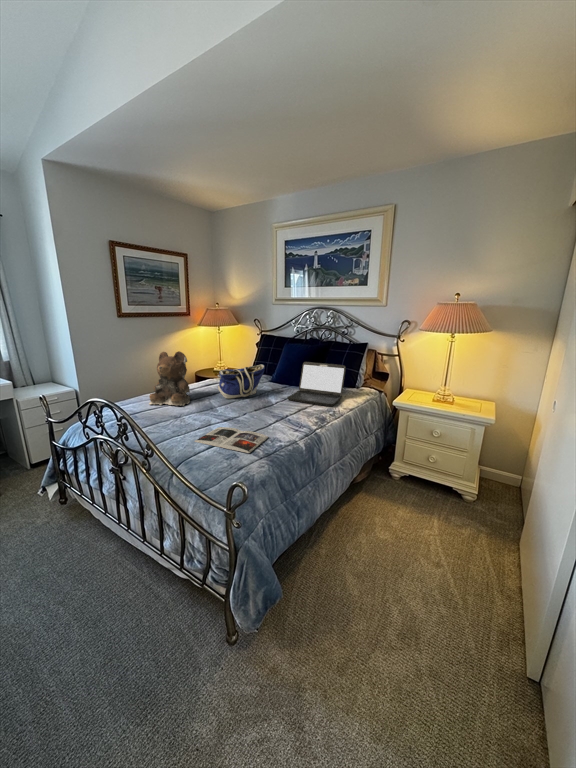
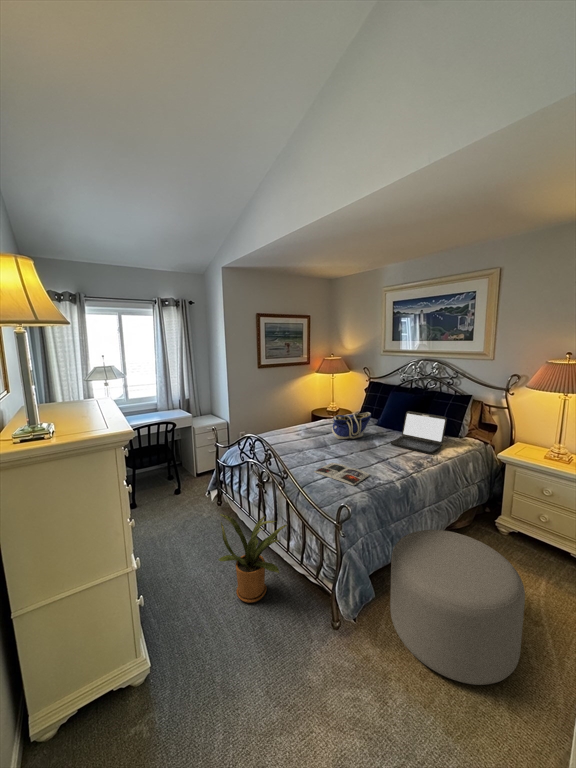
teddy bear: present [149,351,191,406] -> none [279,399,310,443]
ottoman: none [299,491,449,673] -> present [390,530,525,685]
house plant: none [37,511,159,644] -> present [218,514,287,603]

